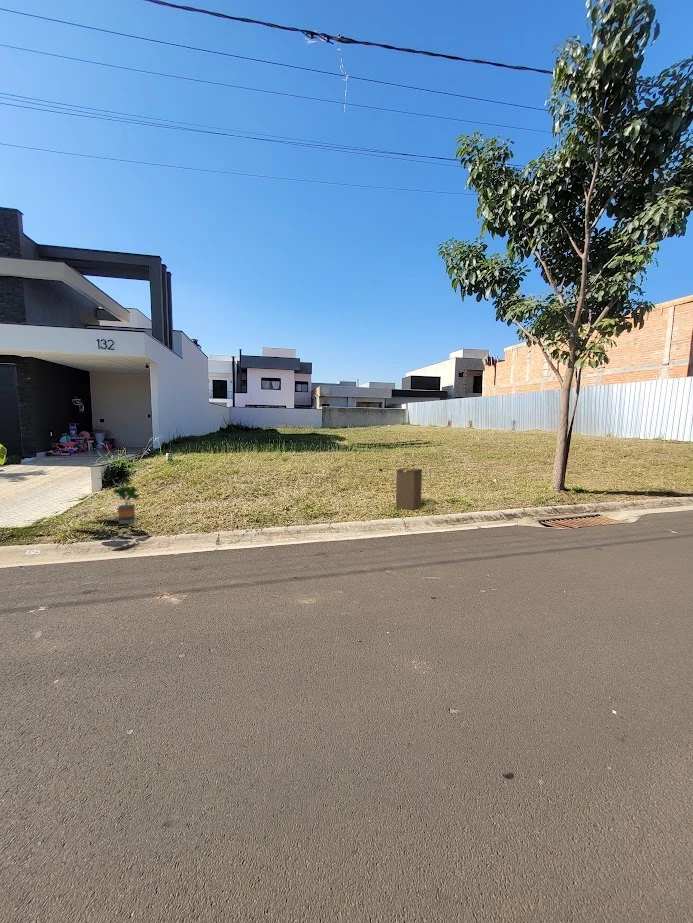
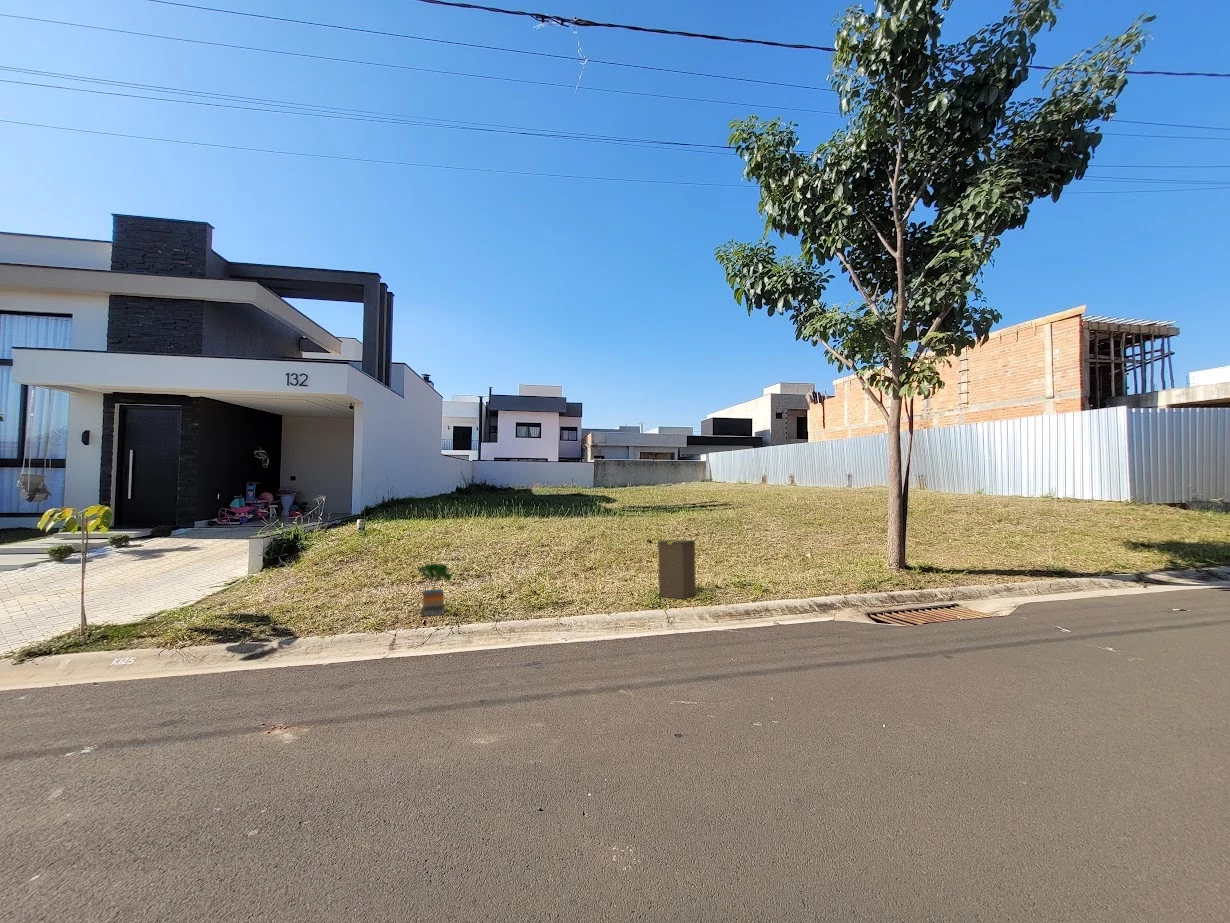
potted tree: present [114,487,140,524] -> present [417,563,451,616]

